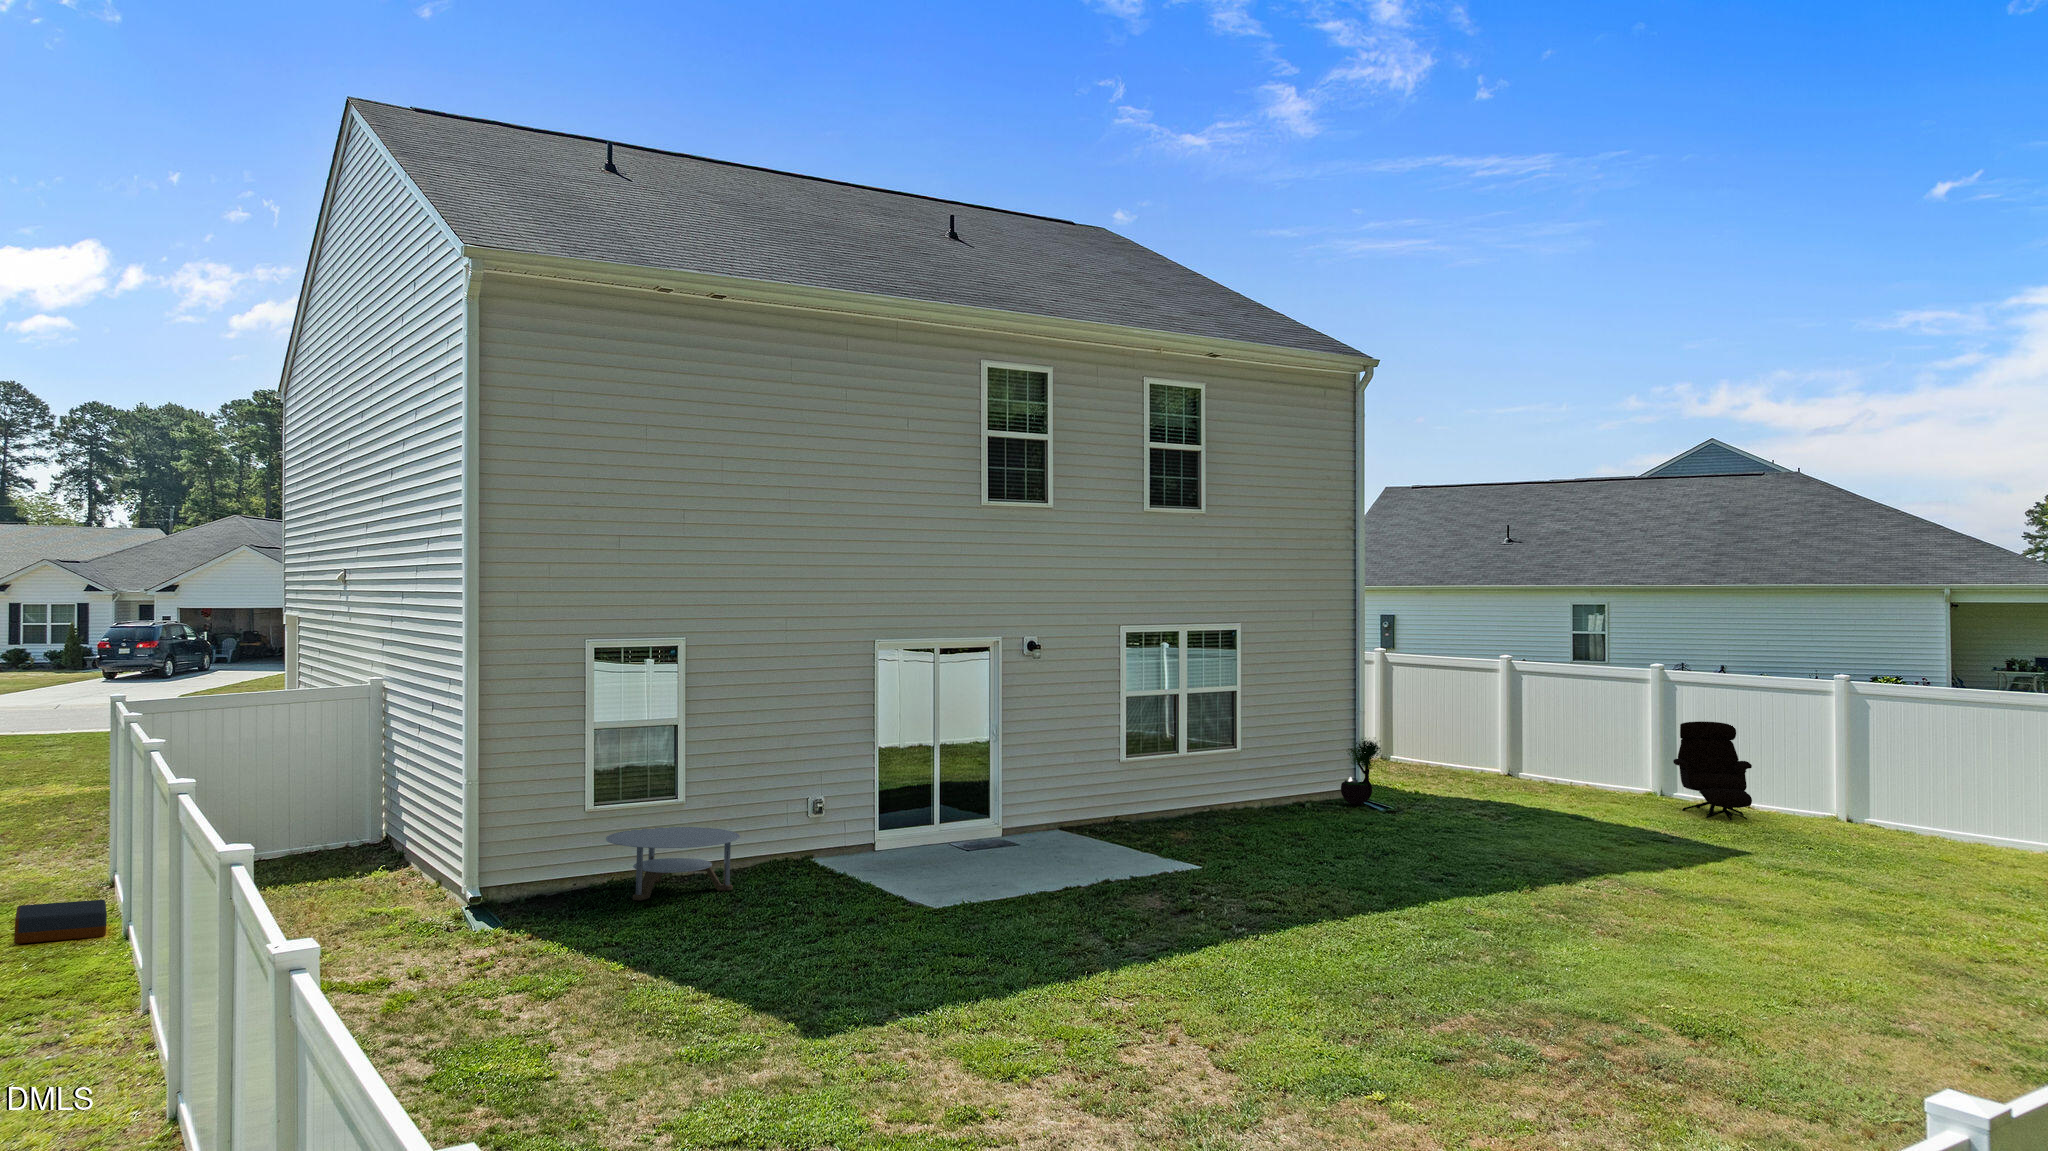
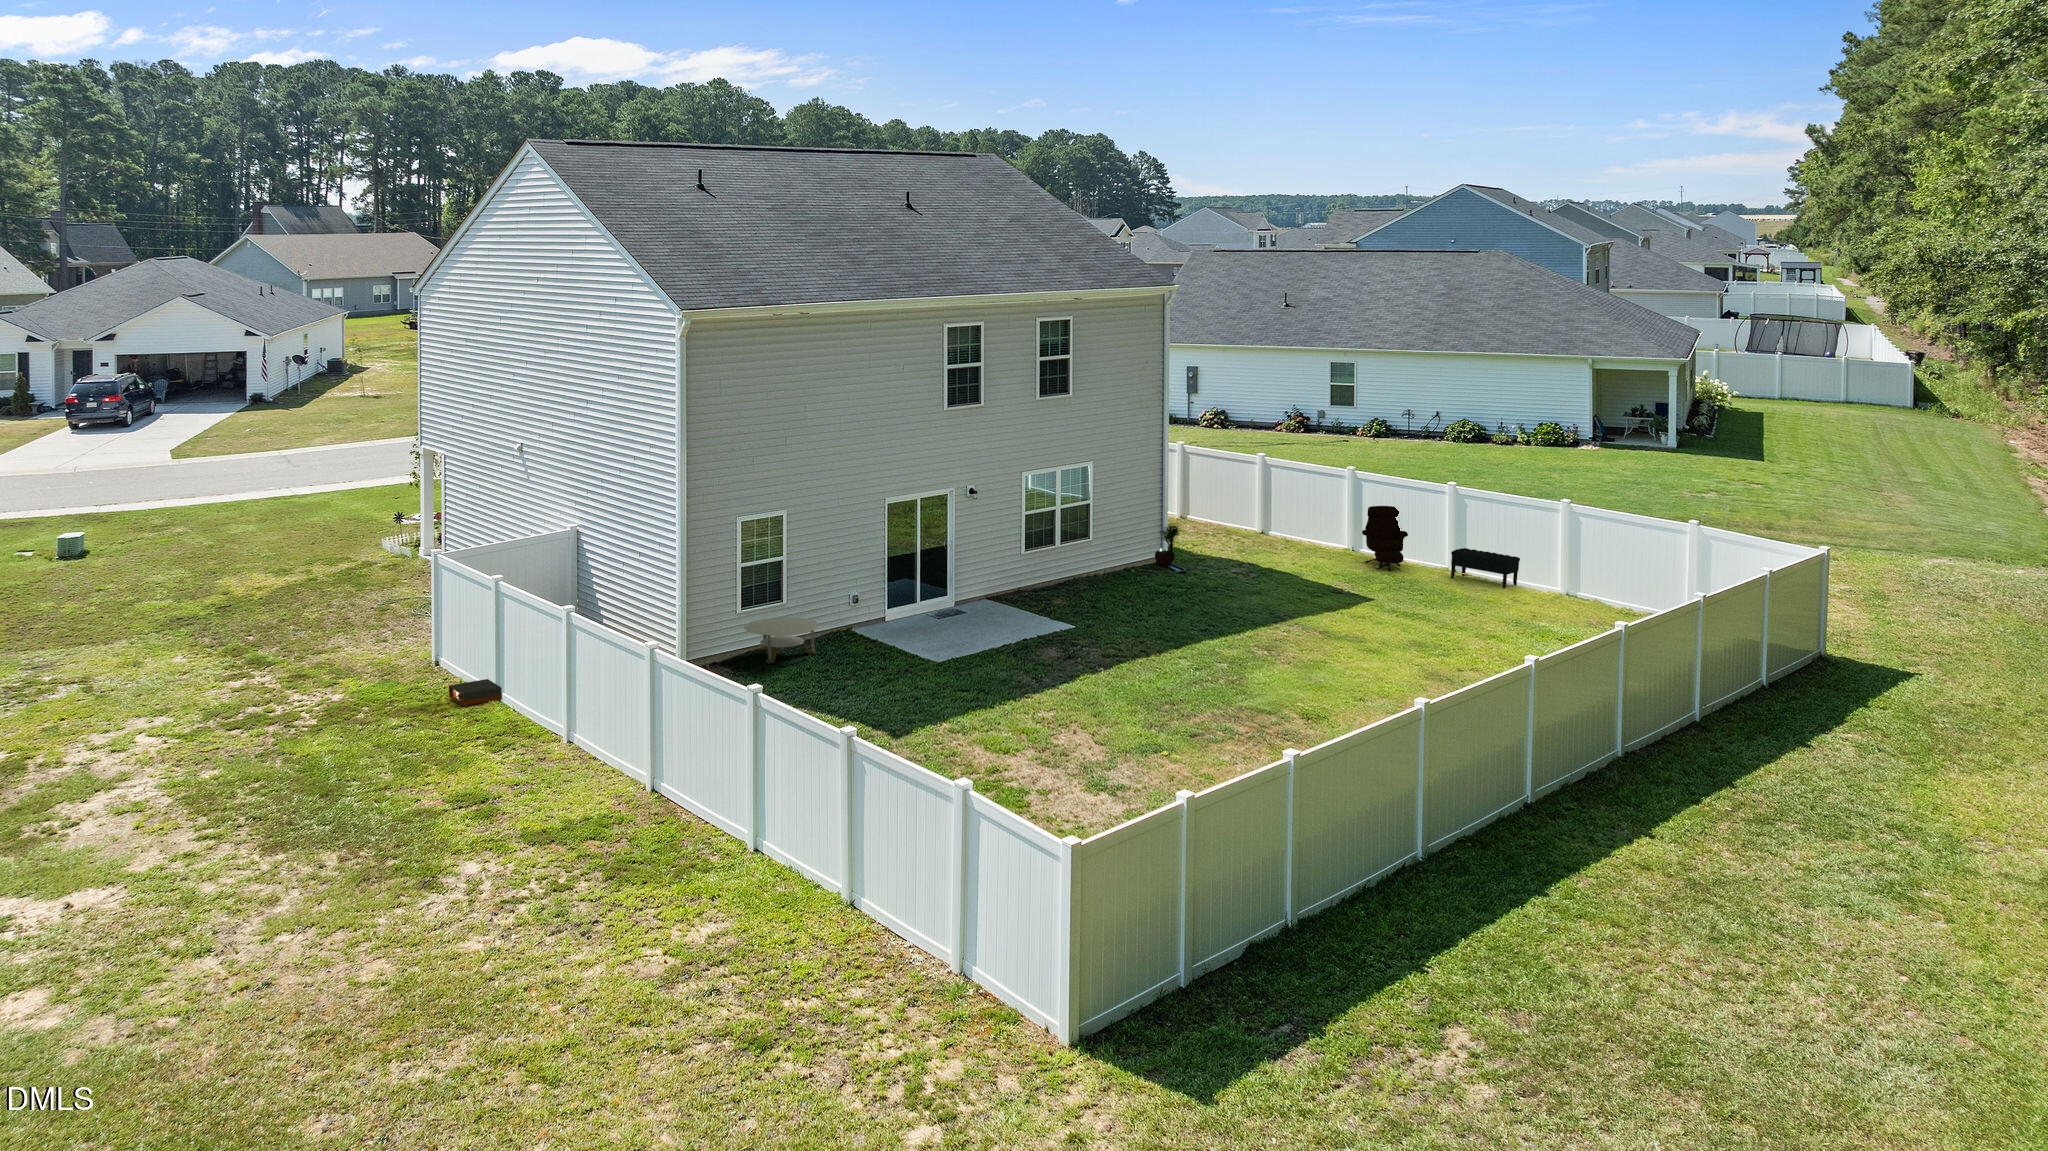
bench: none [1839,783,1969,846] -> present [1451,548,1520,588]

